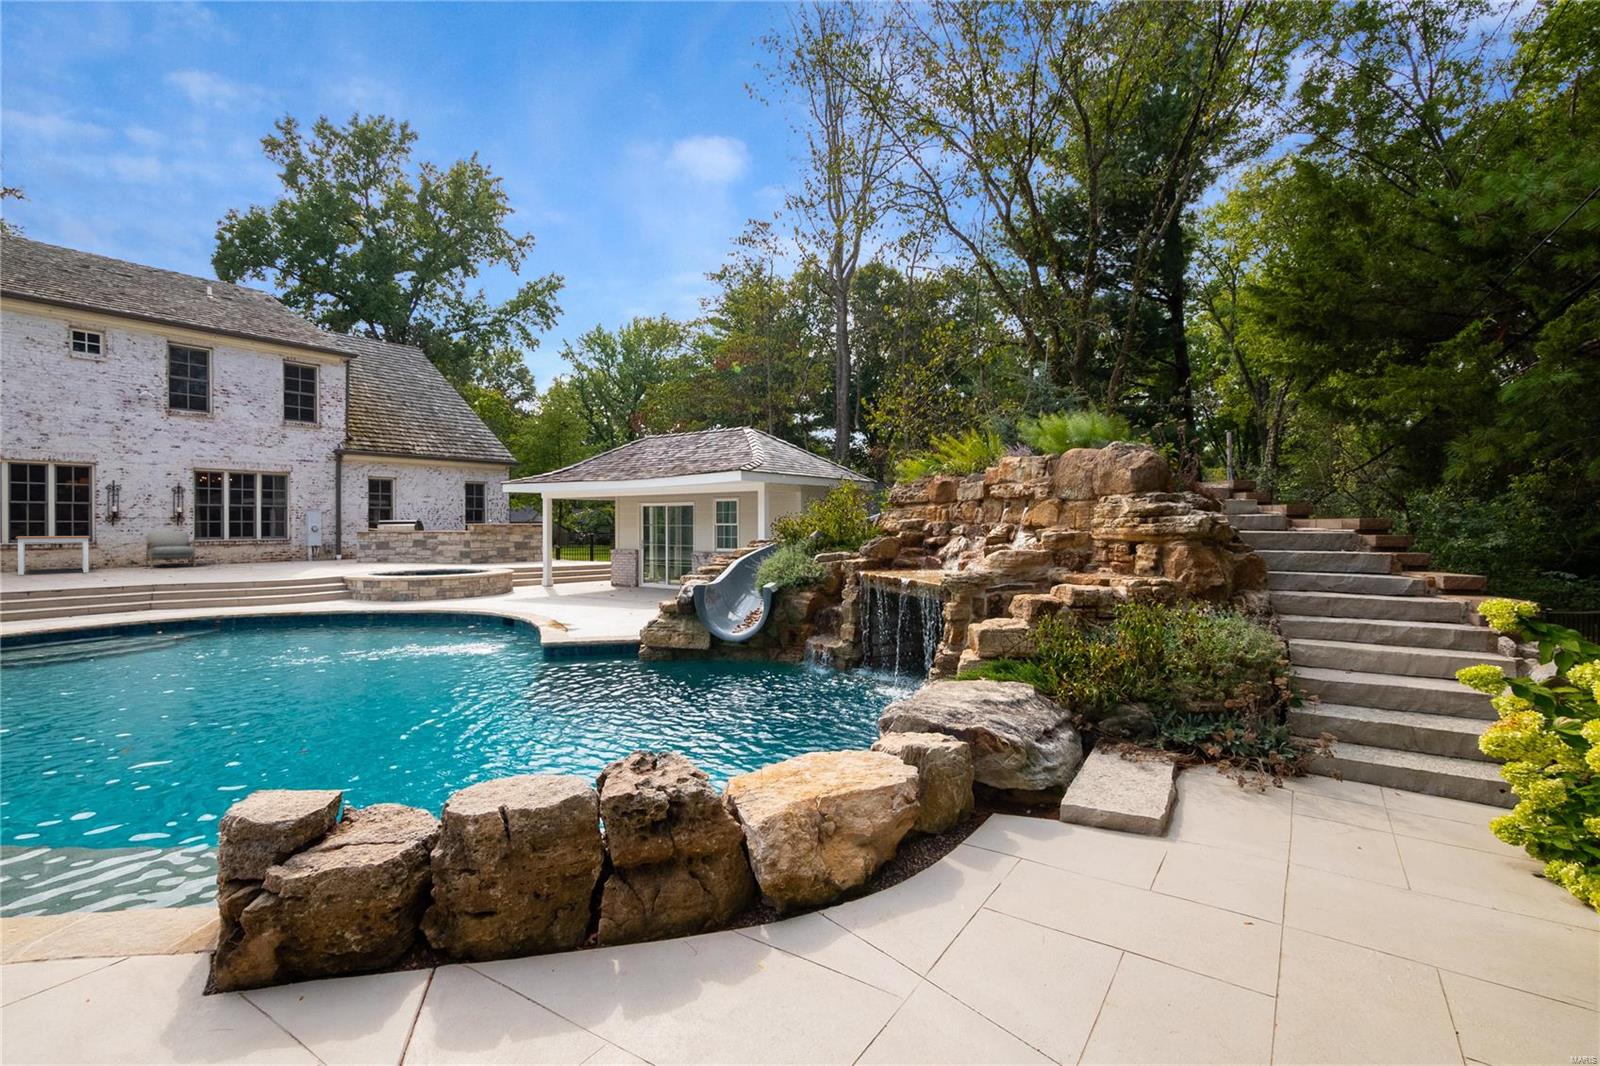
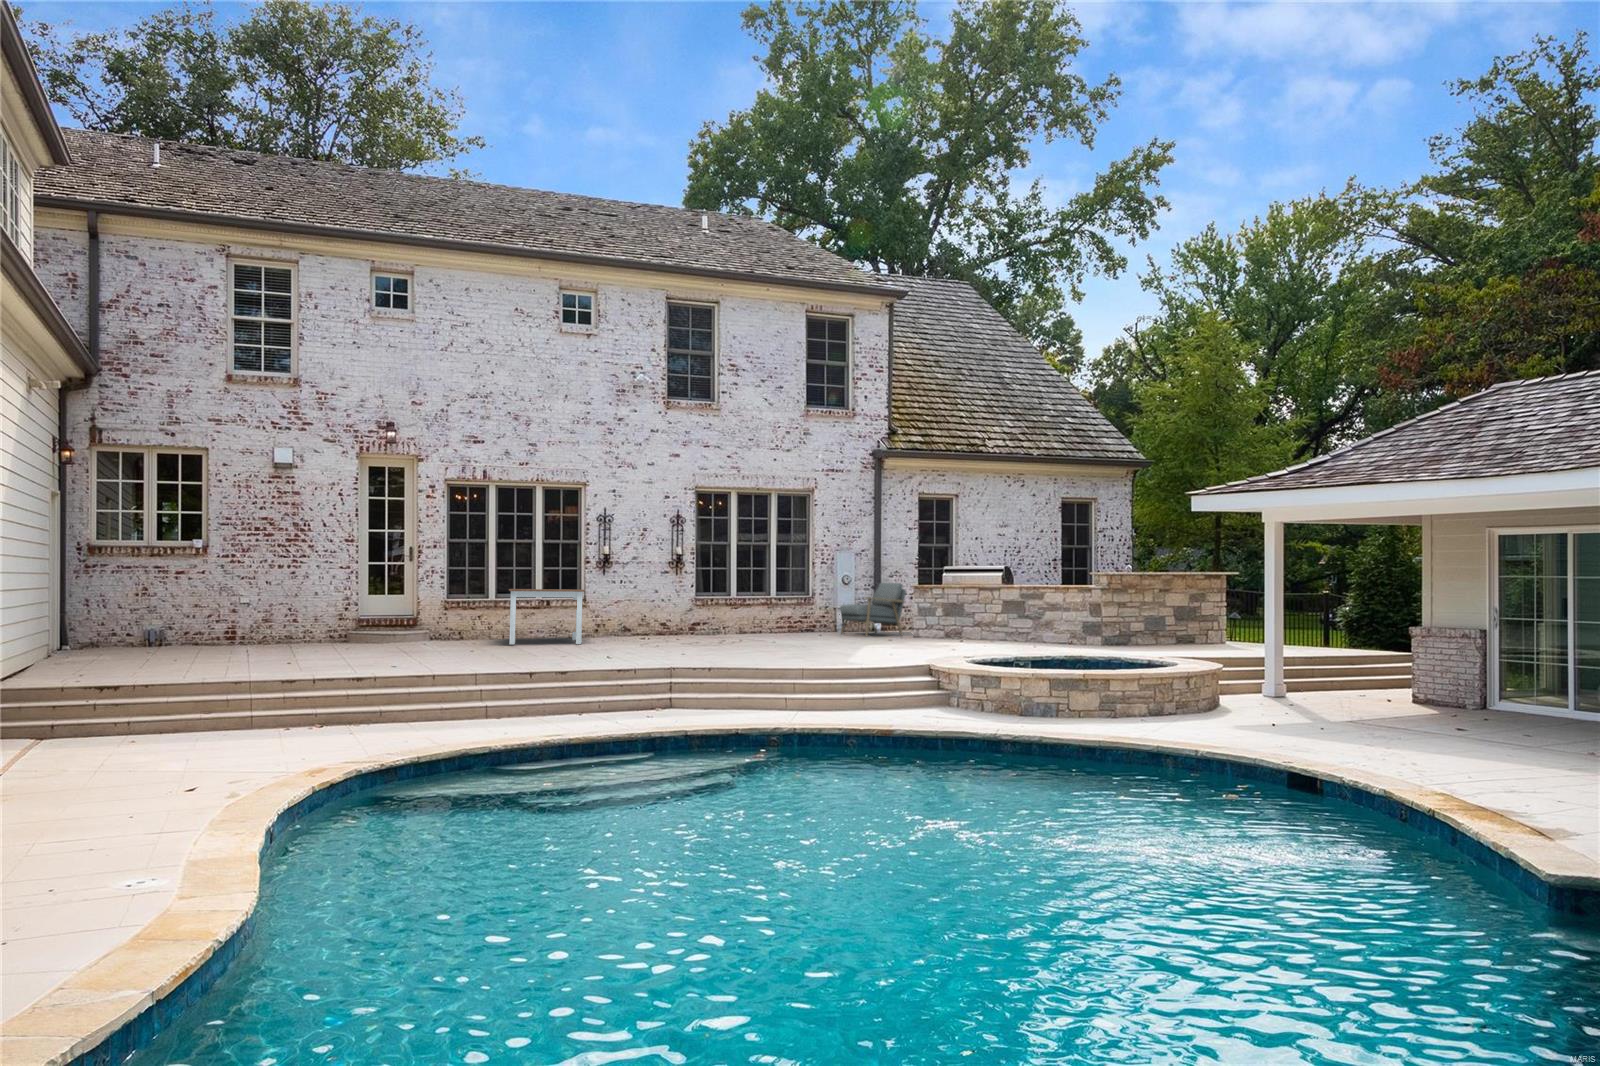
armchair: present [143,531,196,568] -> present [839,583,906,636]

